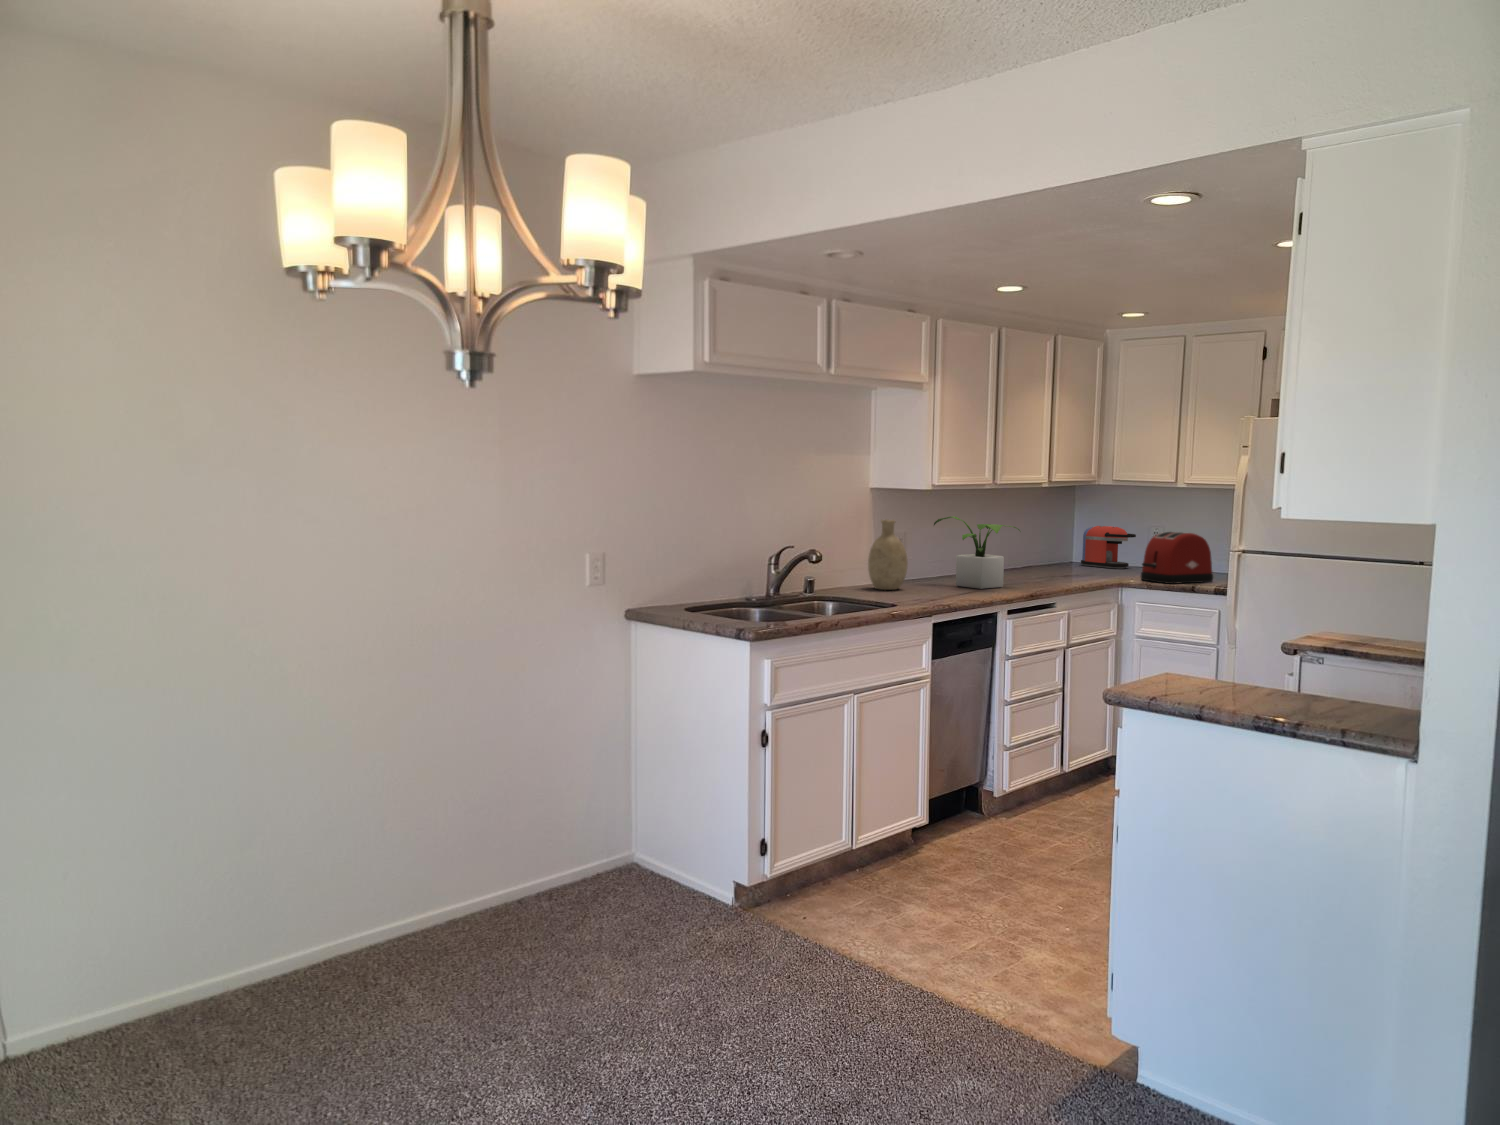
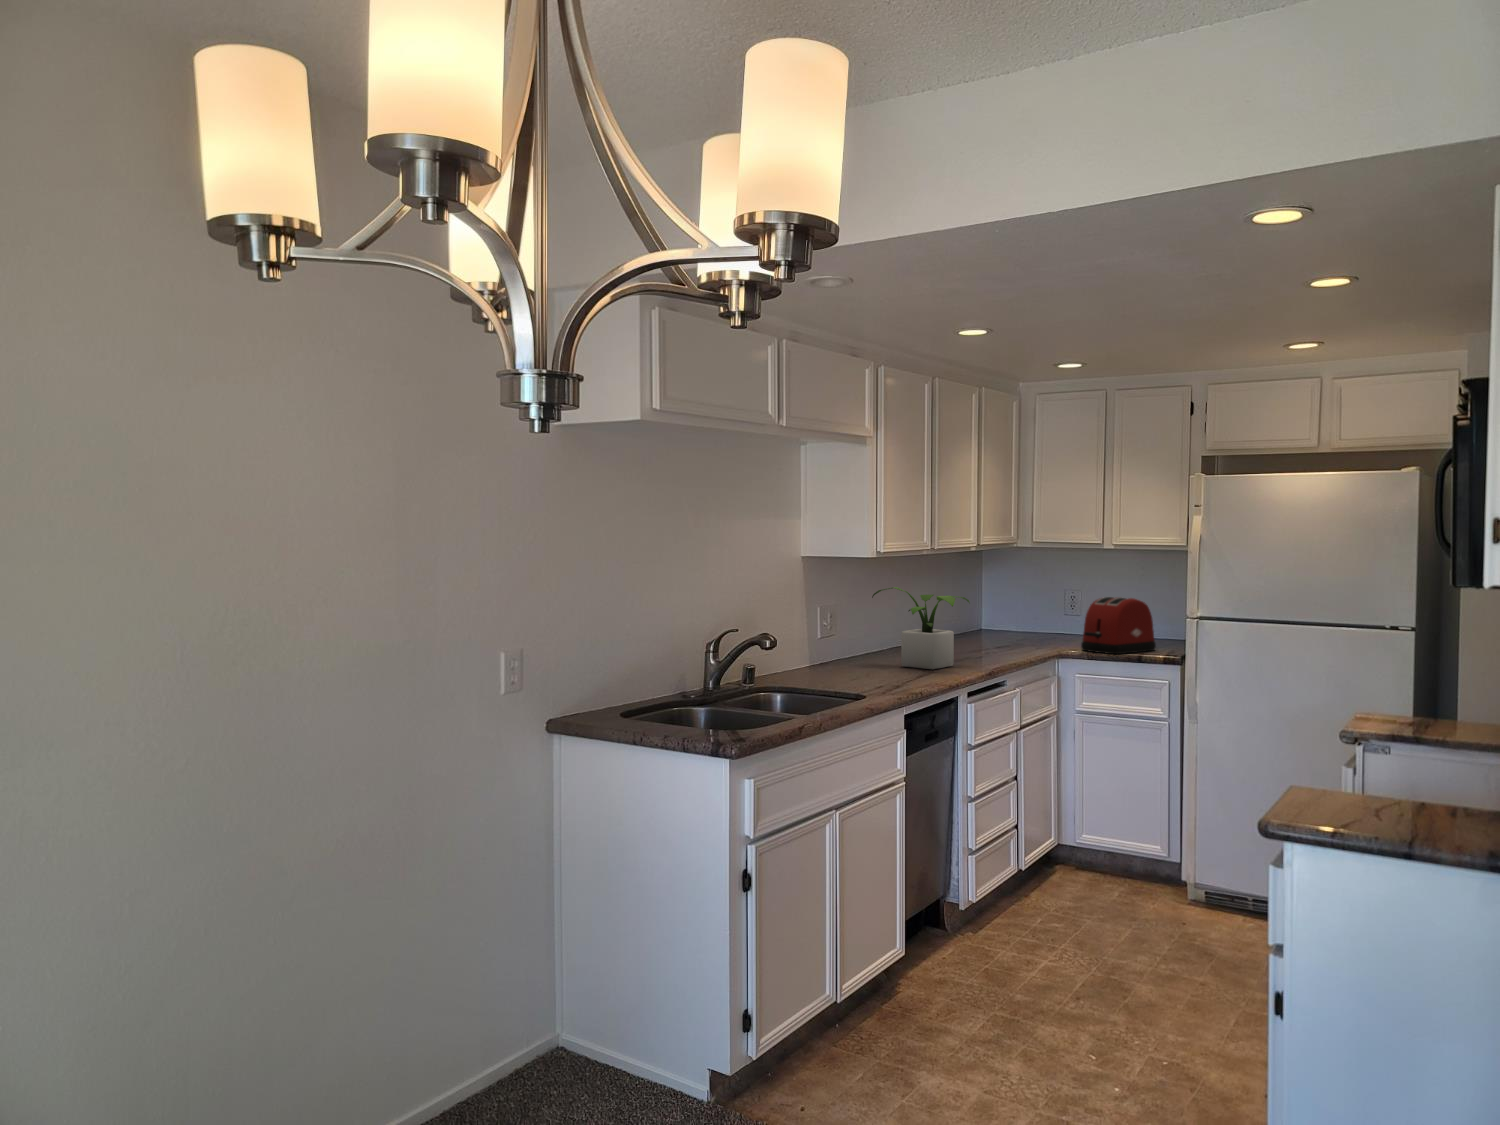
decorative vase: present [868,520,908,590] -> none [808,593,854,675]
coffee maker: present [1081,526,1136,569] -> none [997,590,1057,636]

